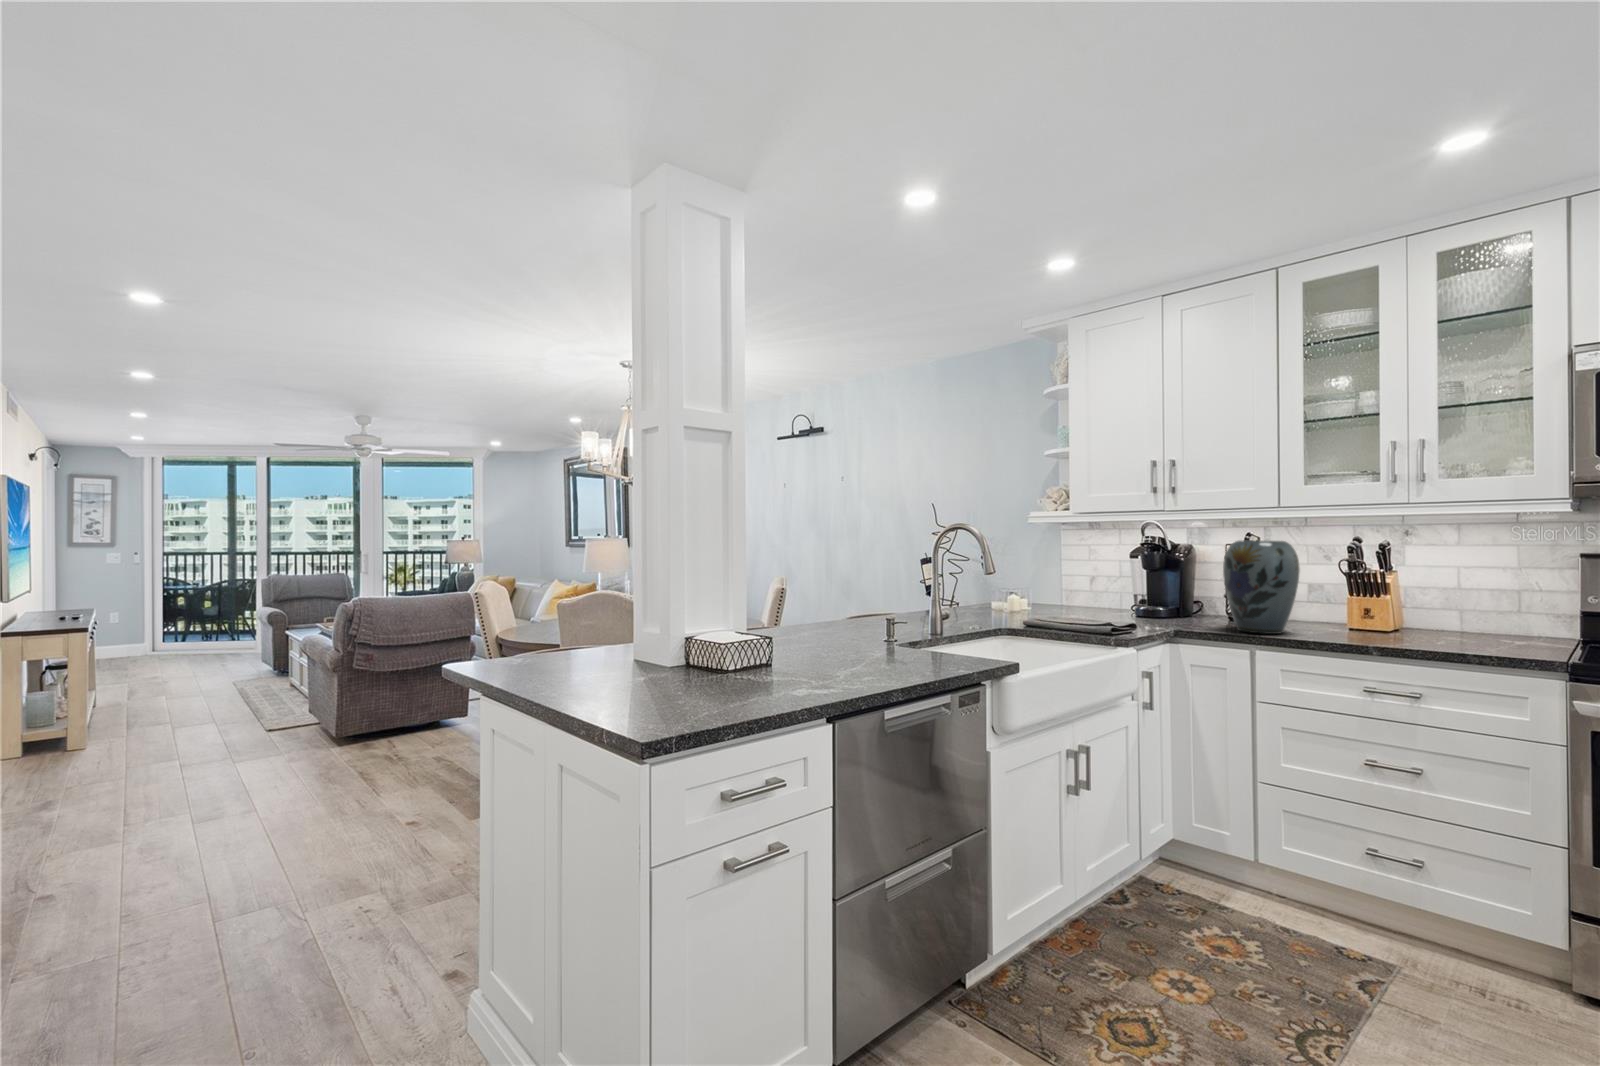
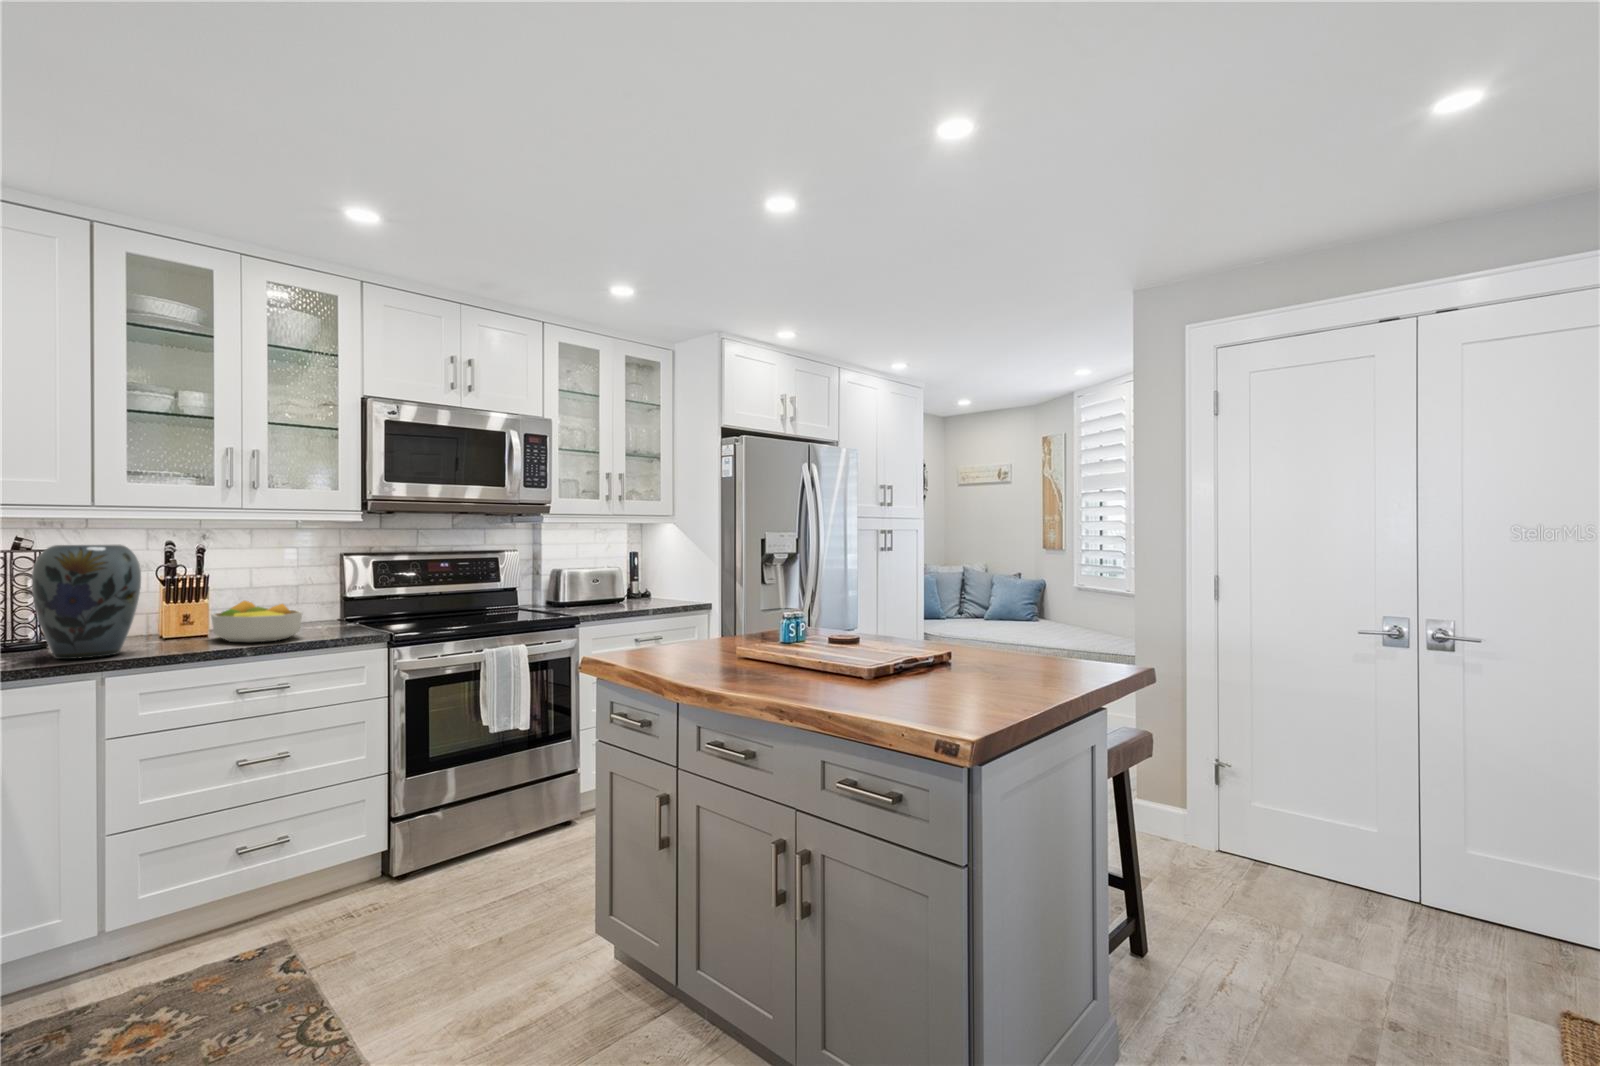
fruit bowl: none [1367,600,1465,647] -> present [211,601,302,642]

